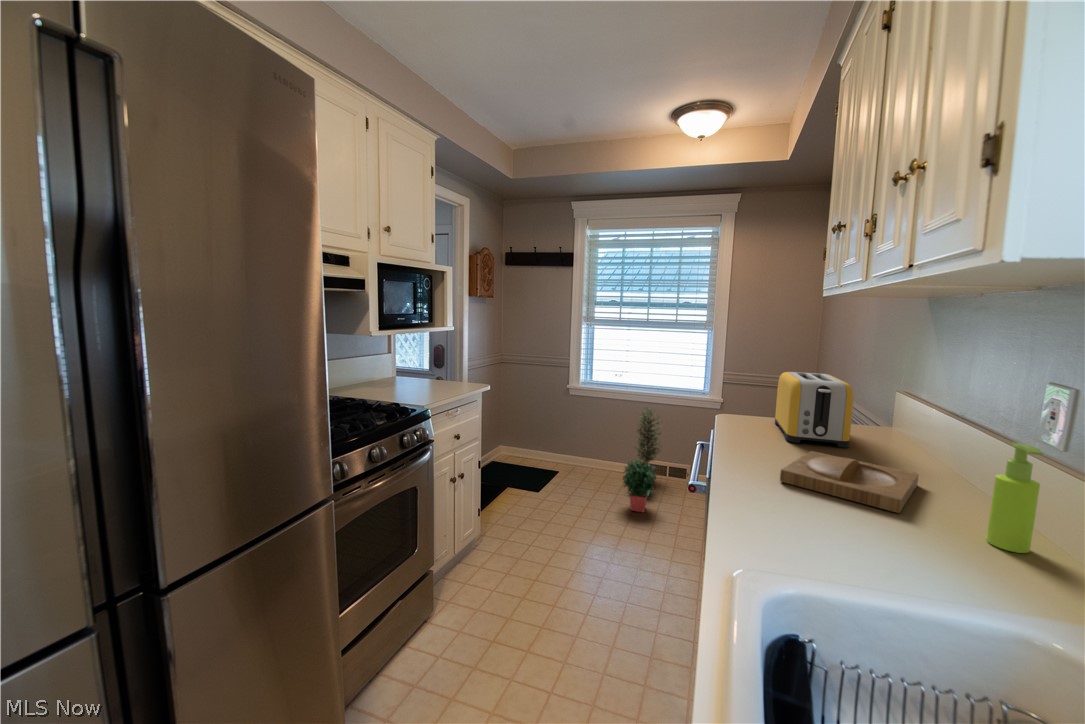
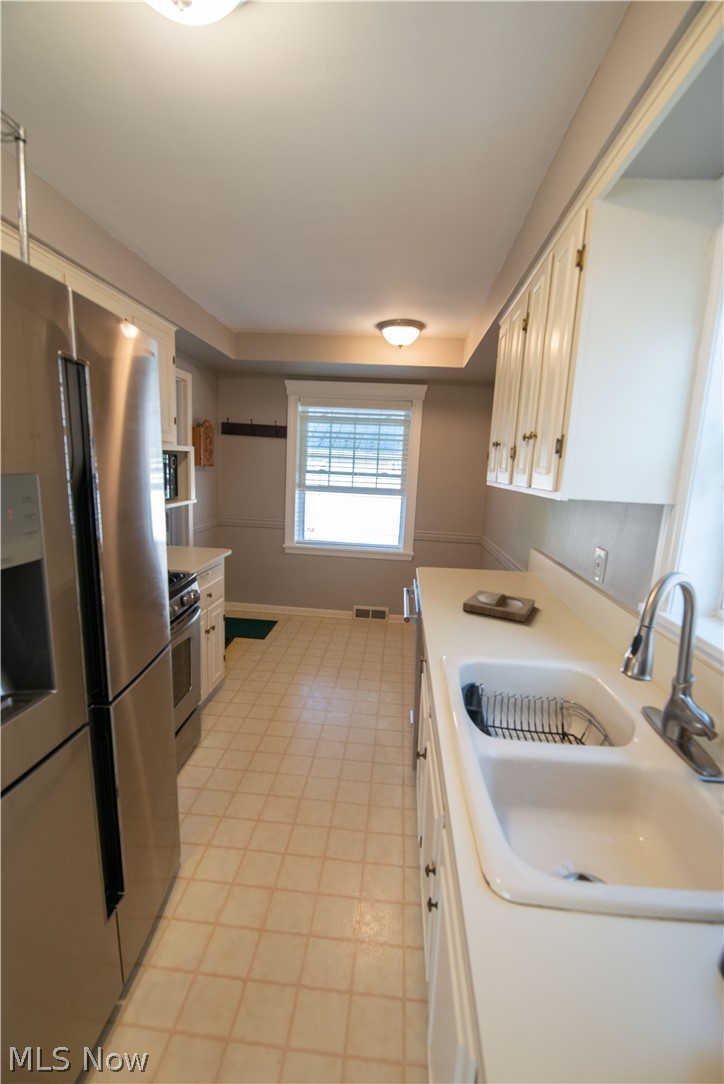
toaster: present [775,372,854,448] -> none [456,537,503,587]
potted plant: present [623,406,662,512] -> none [338,559,368,647]
soap dispenser: present [987,443,1043,553] -> none [562,580,584,635]

